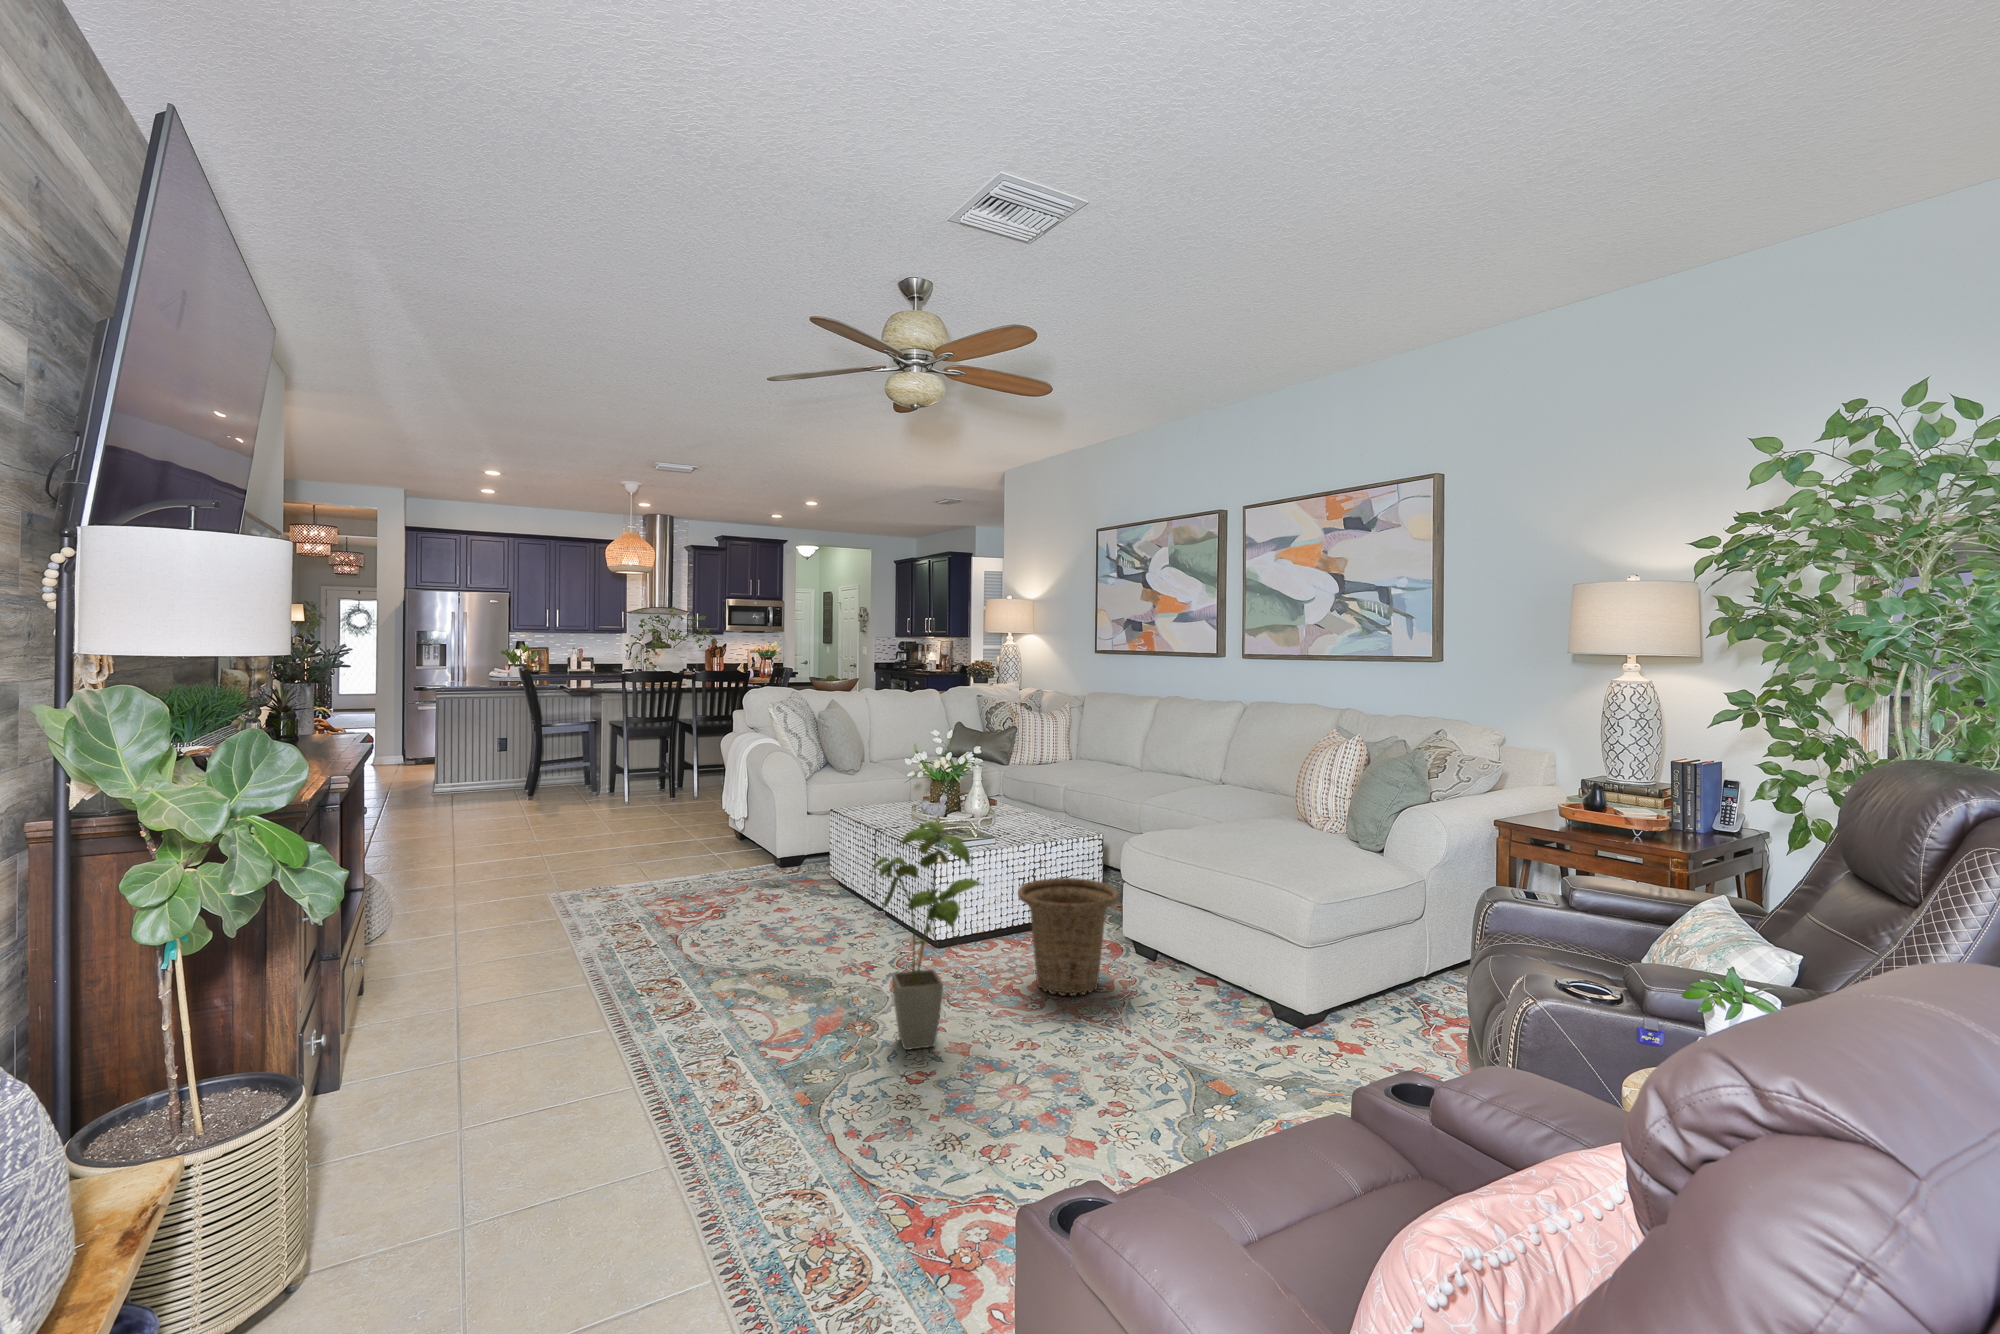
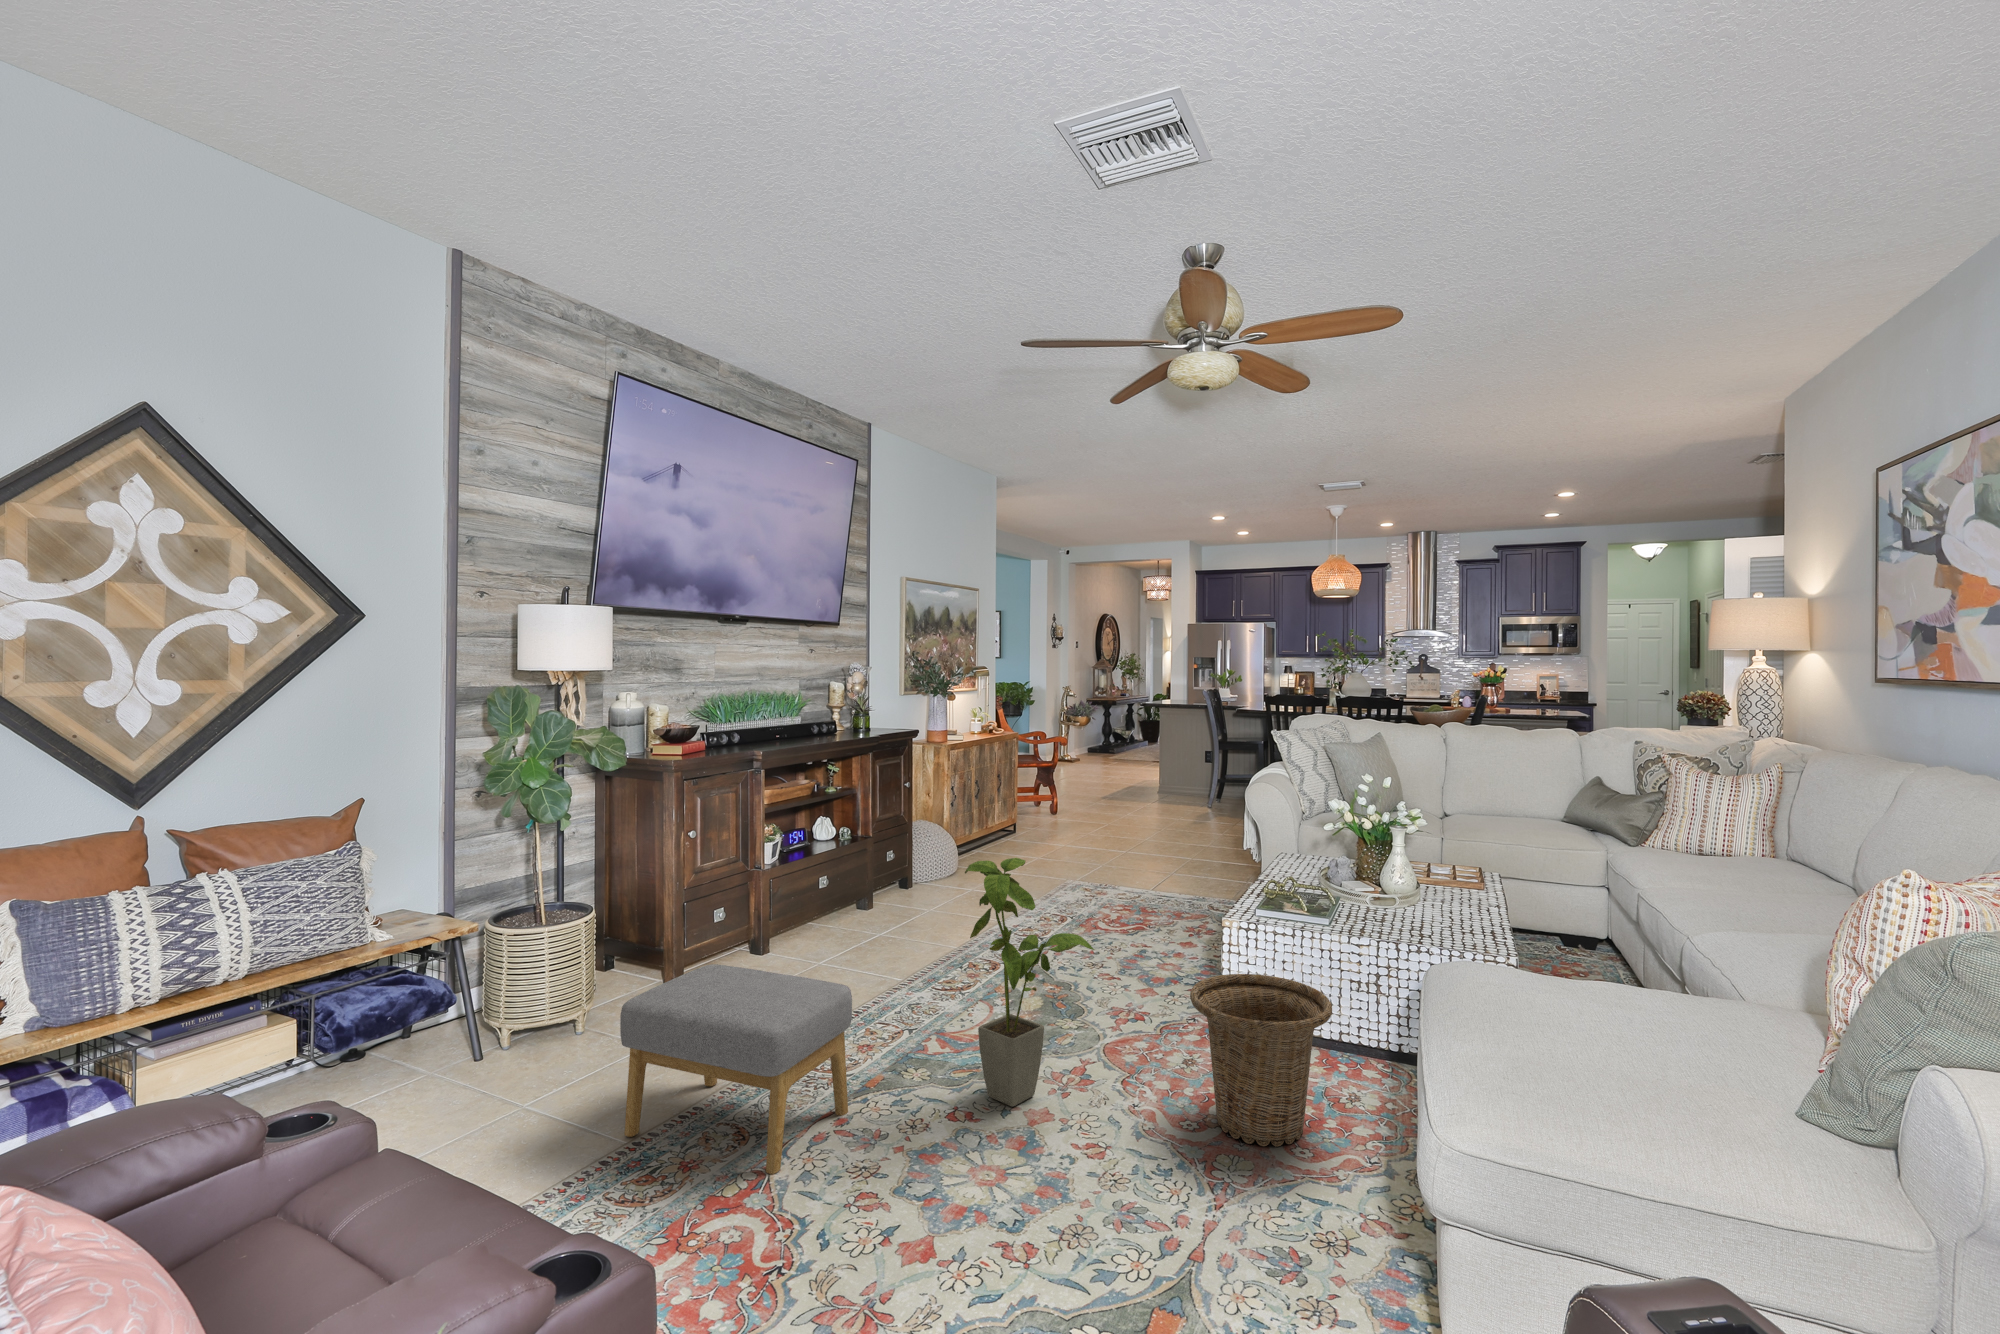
footstool: none [639,985,899,1251] -> present [620,964,852,1174]

